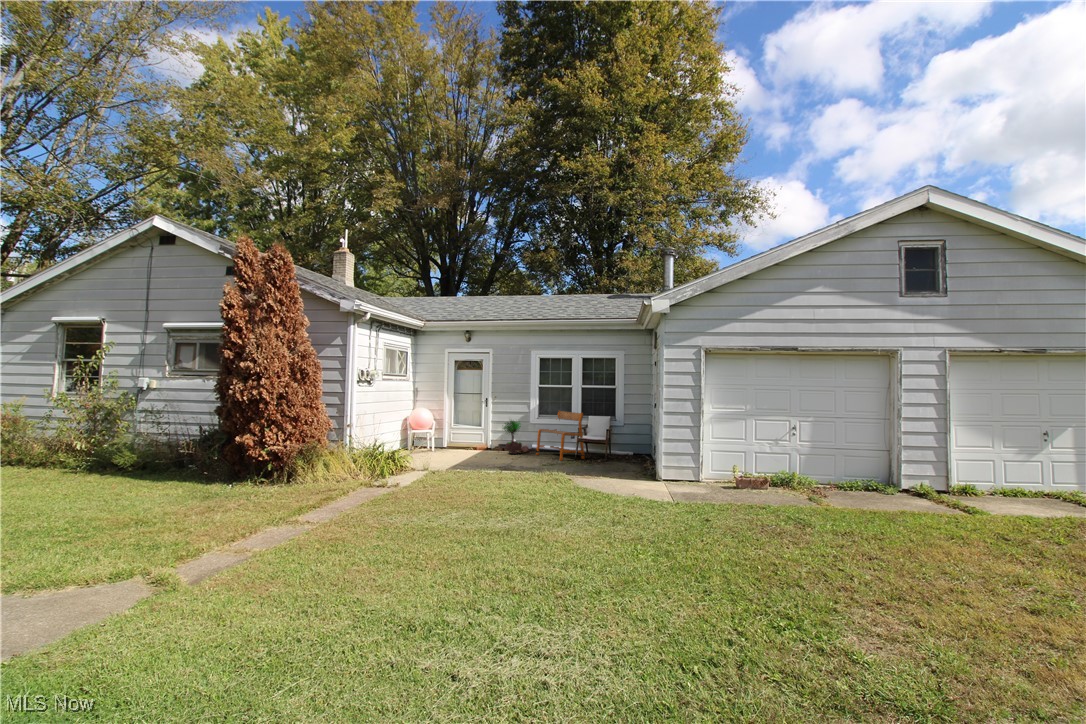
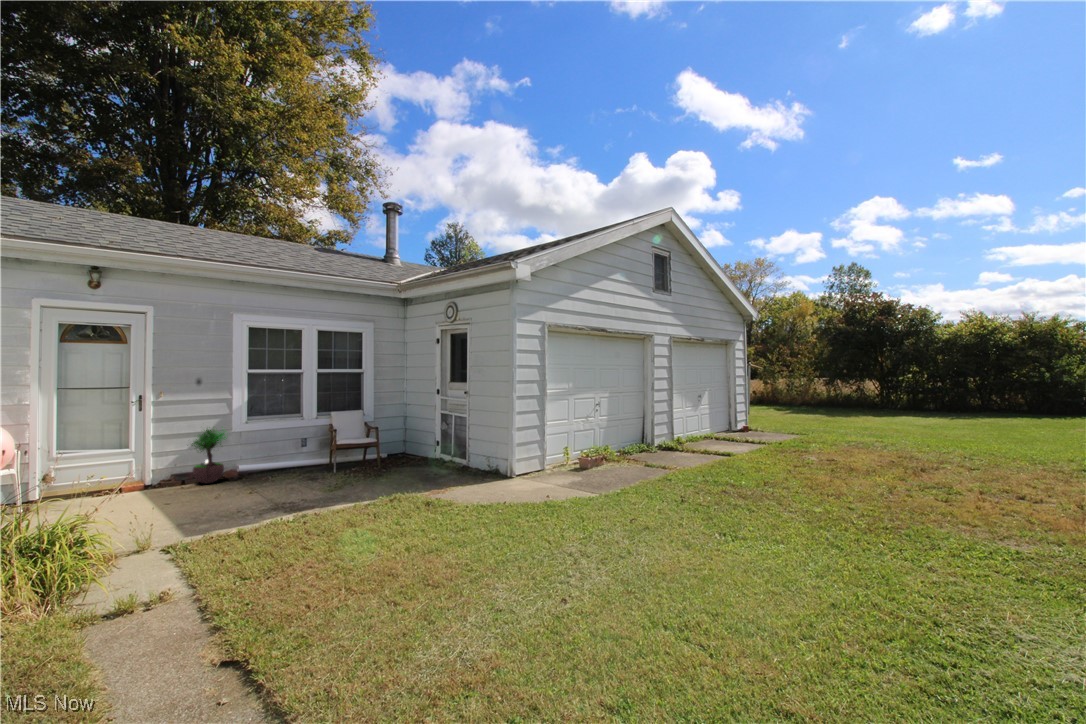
bench: present [536,411,584,461] -> none [252,407,341,479]

